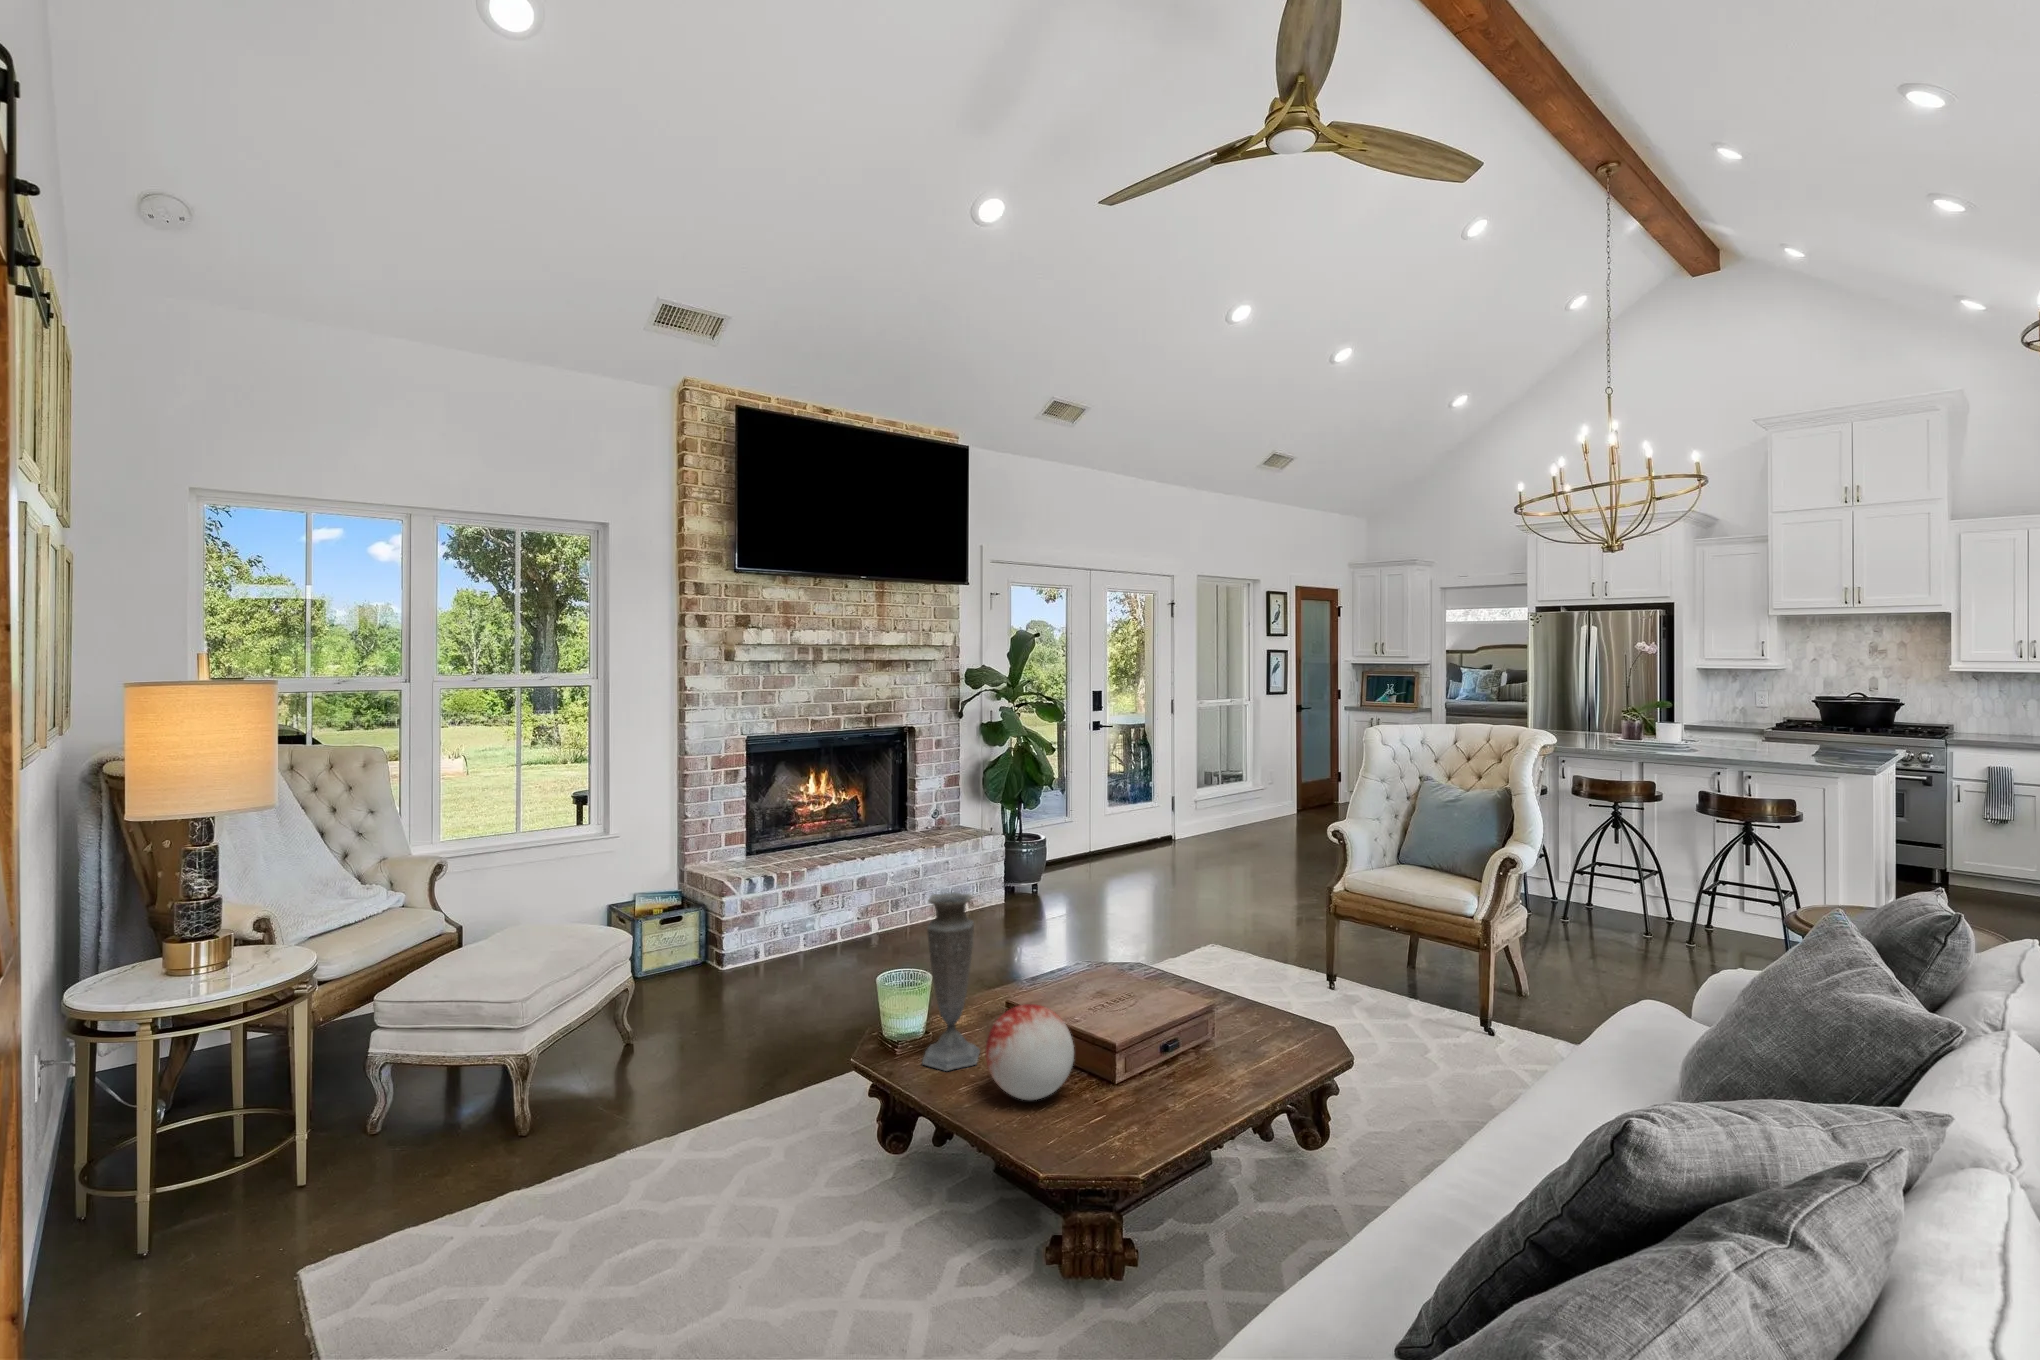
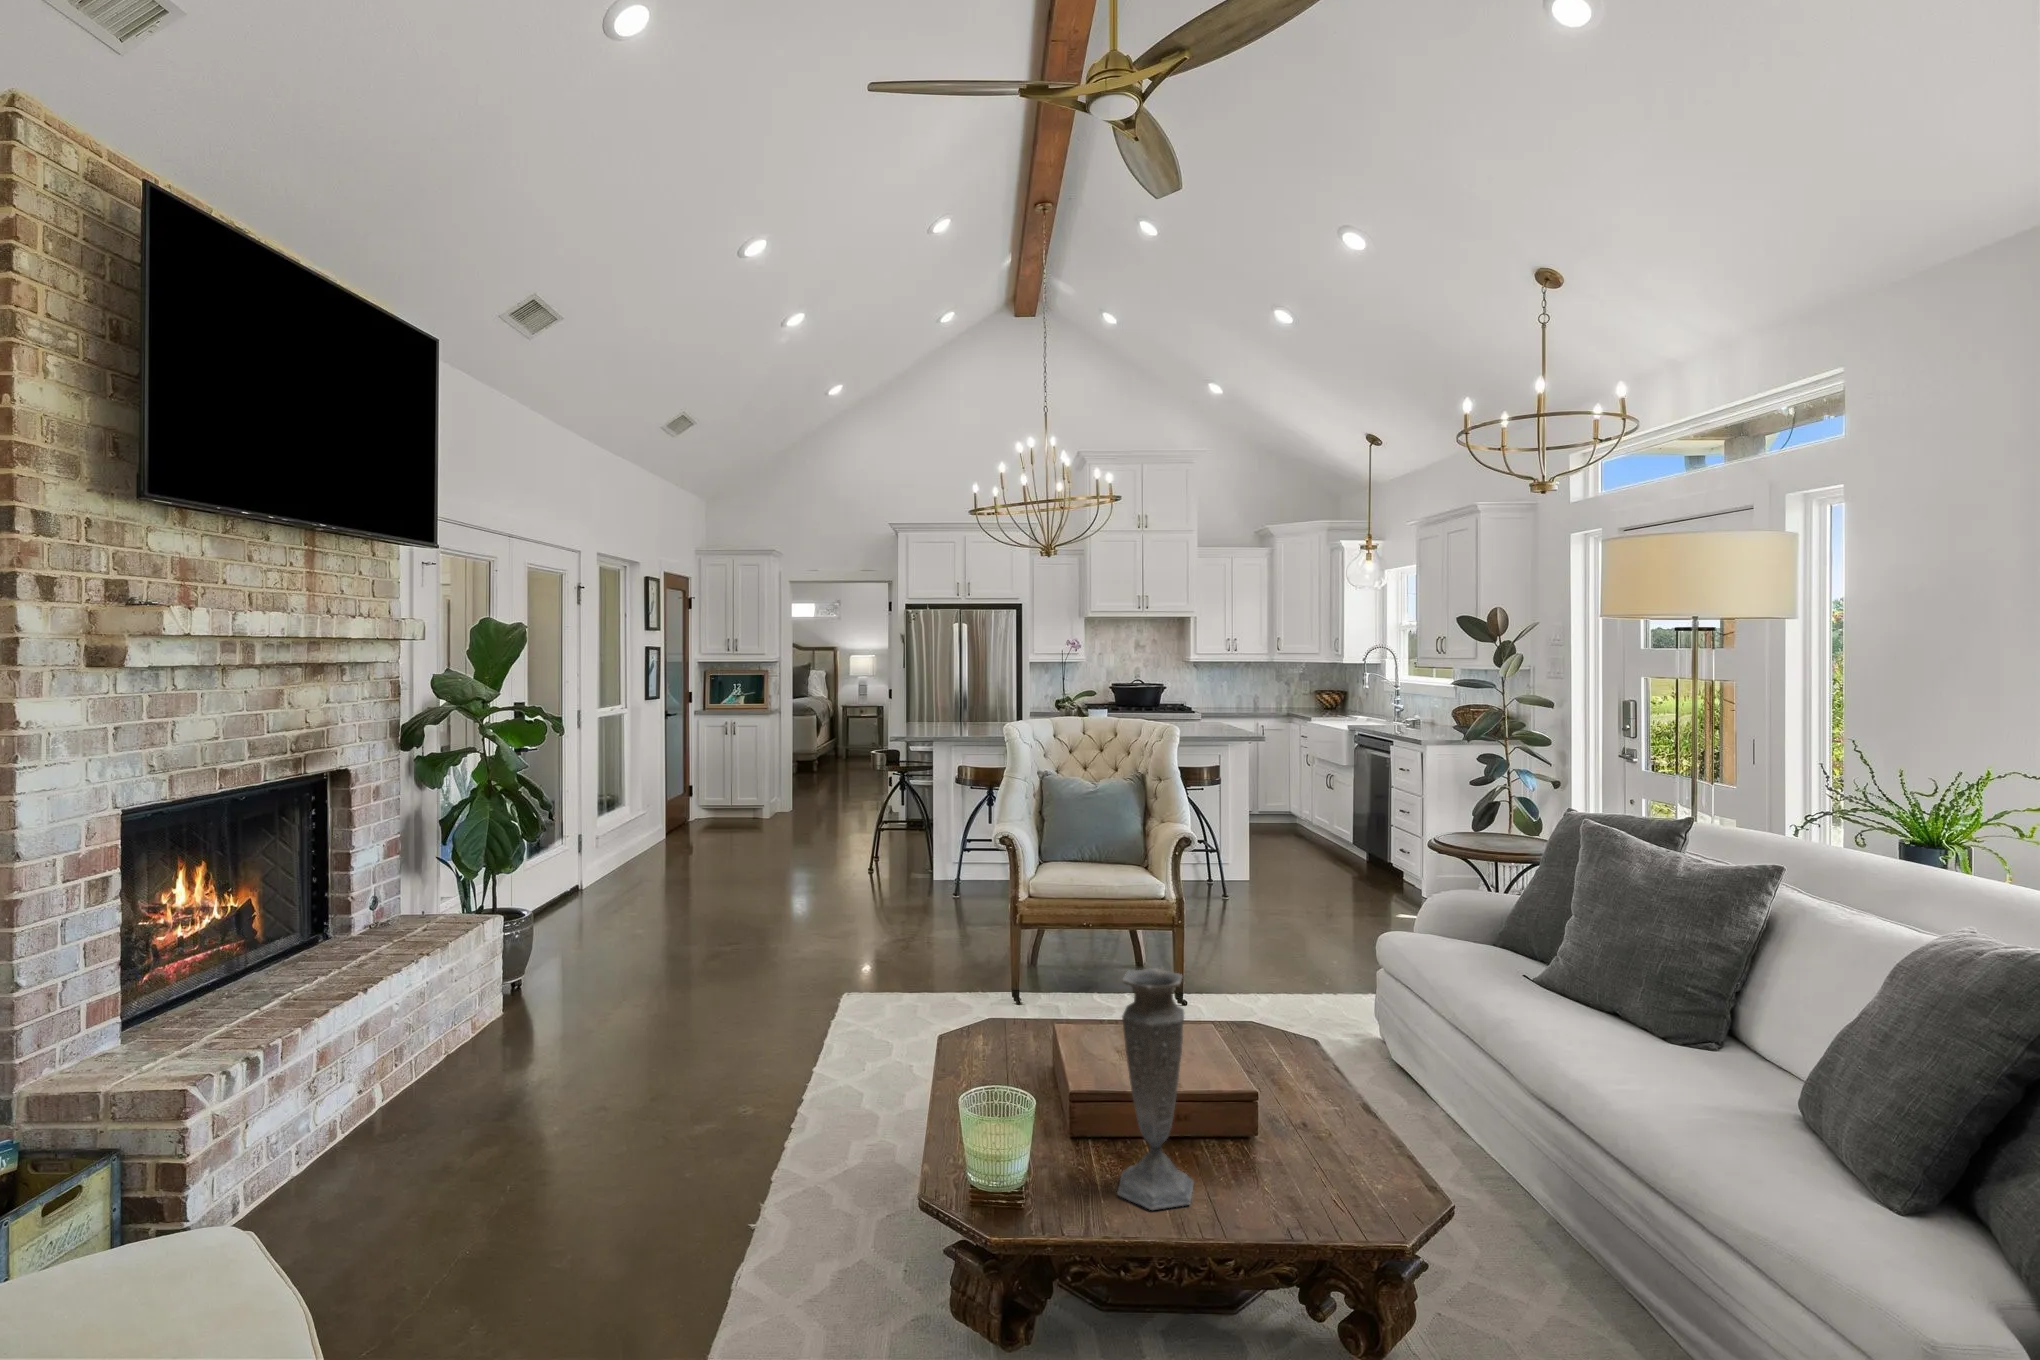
decorative orb: present [986,1004,1074,1100] -> none [1254,1078,1369,1195]

